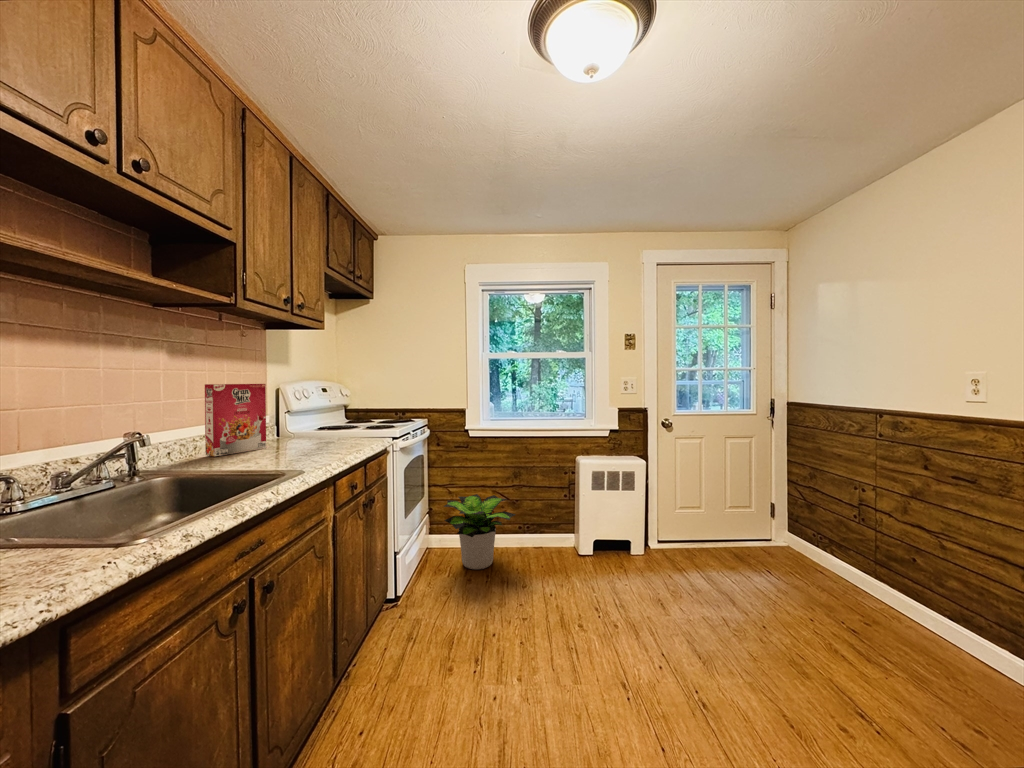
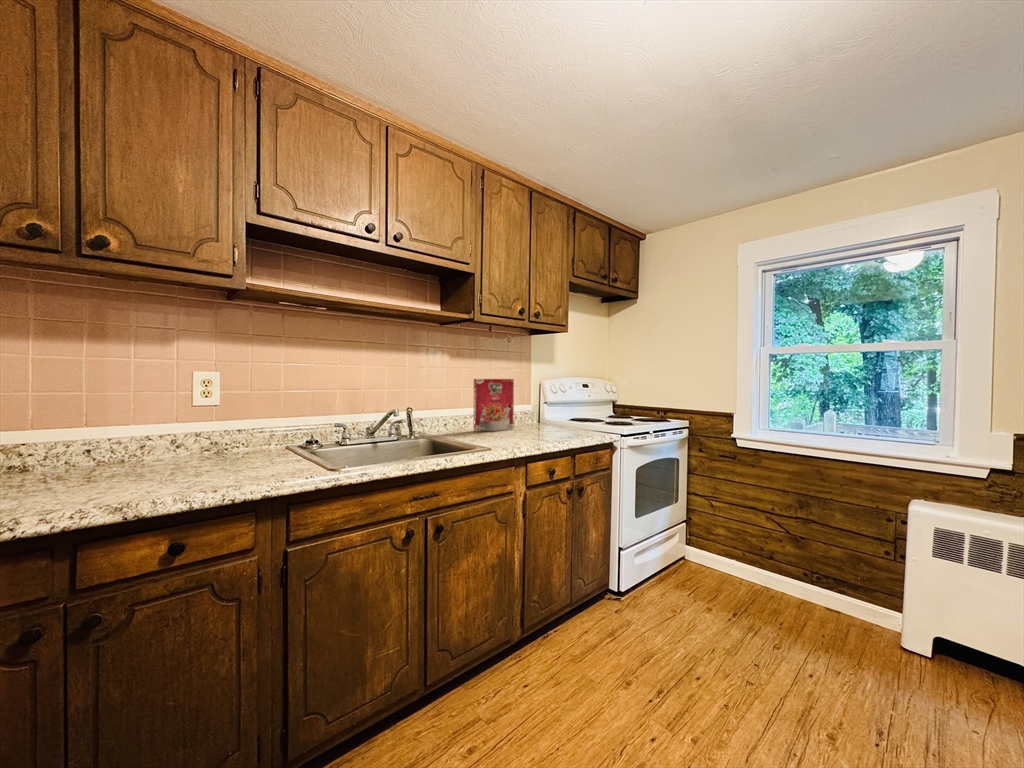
potted plant: present [444,494,515,569] -> none [687,511,787,604]

